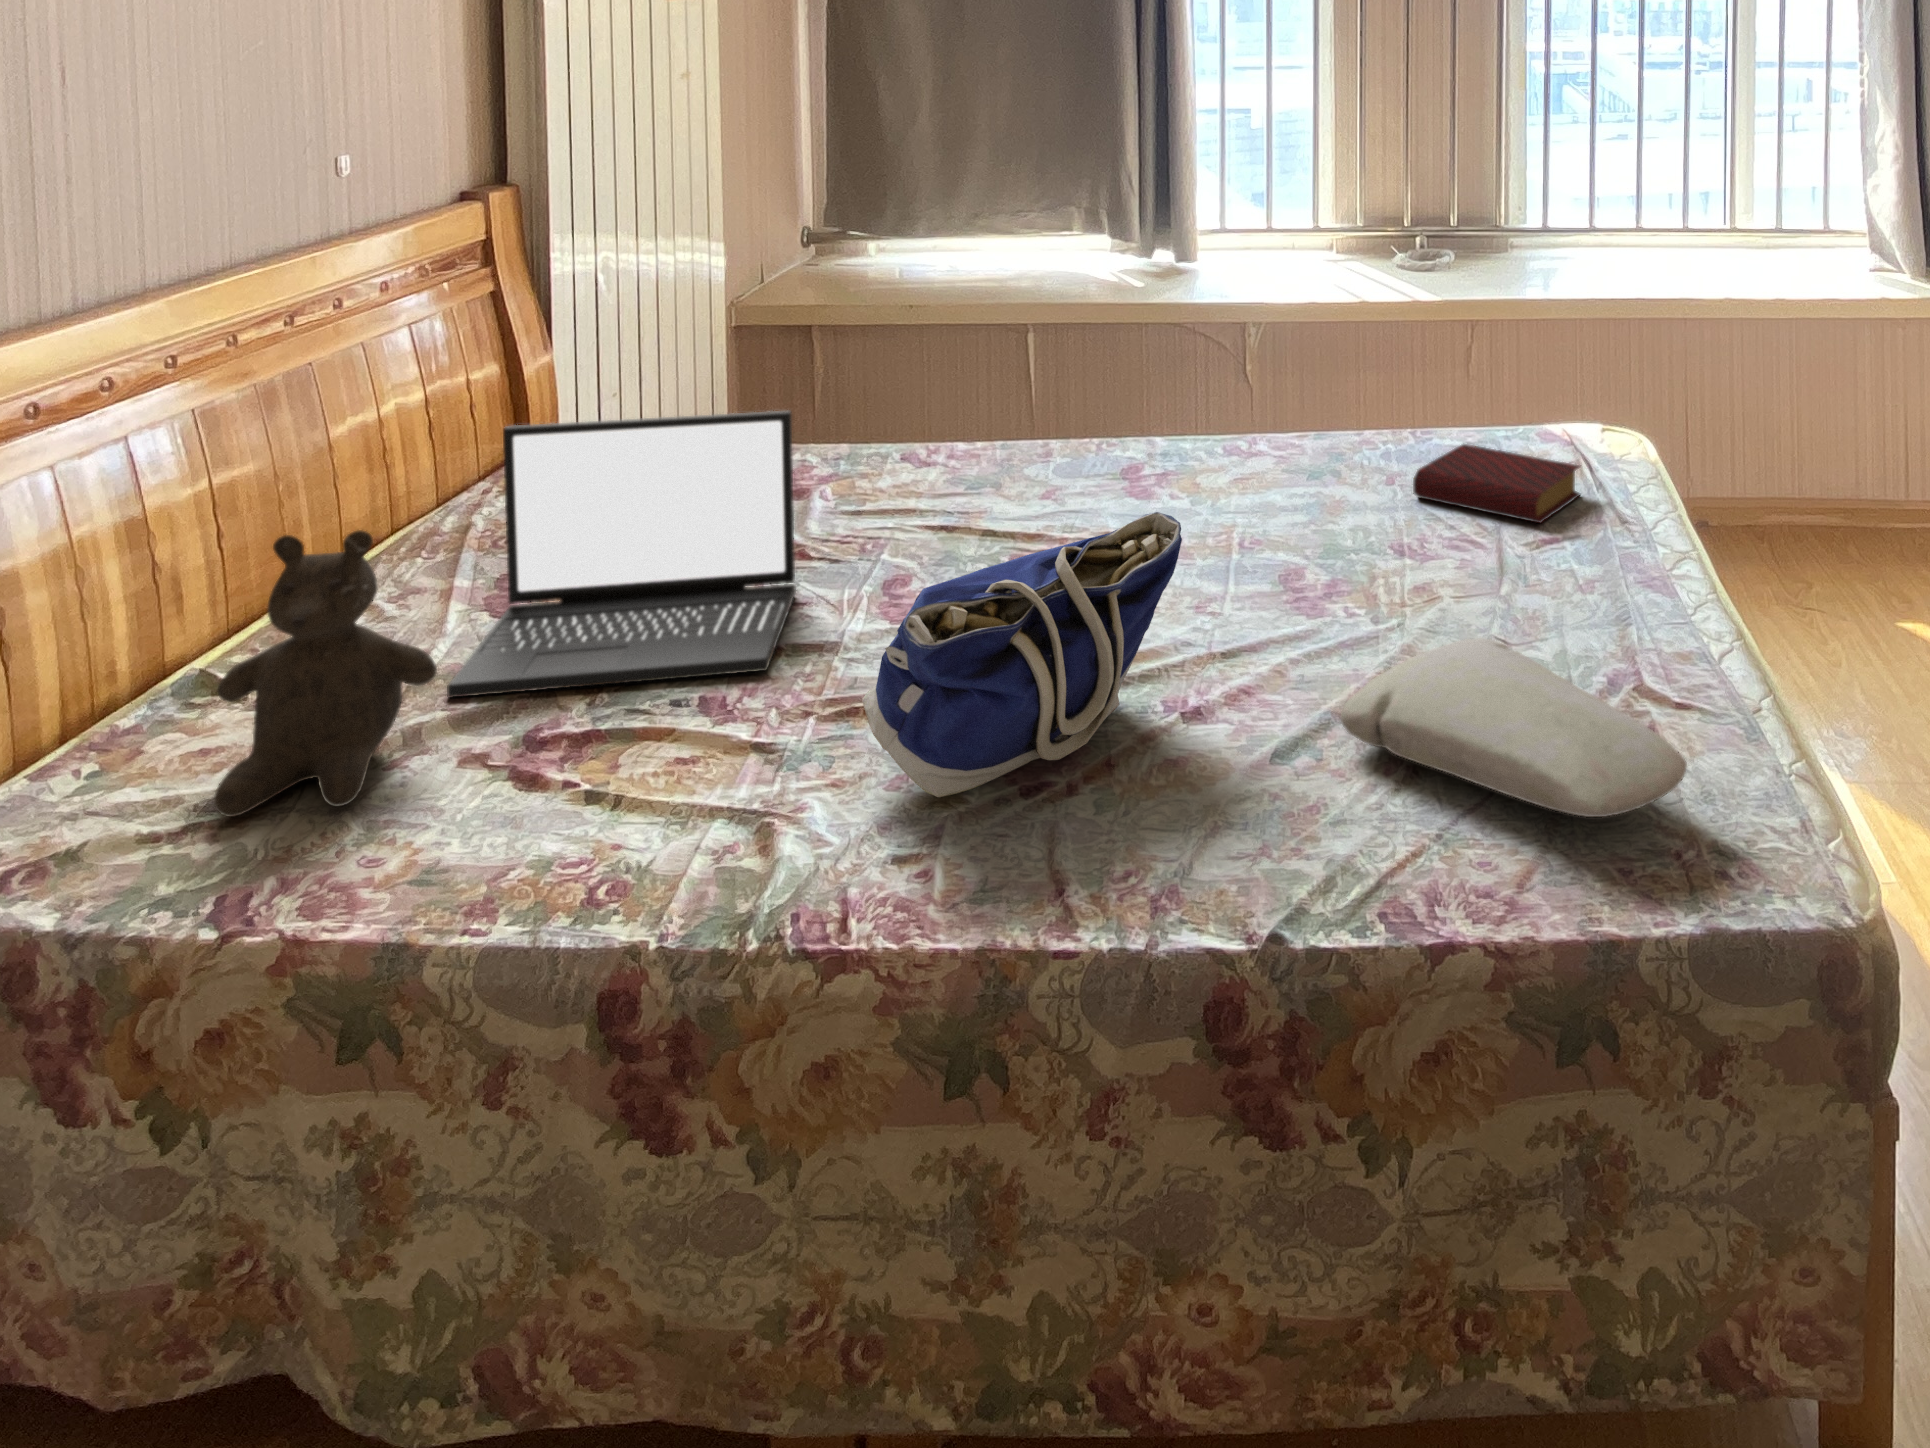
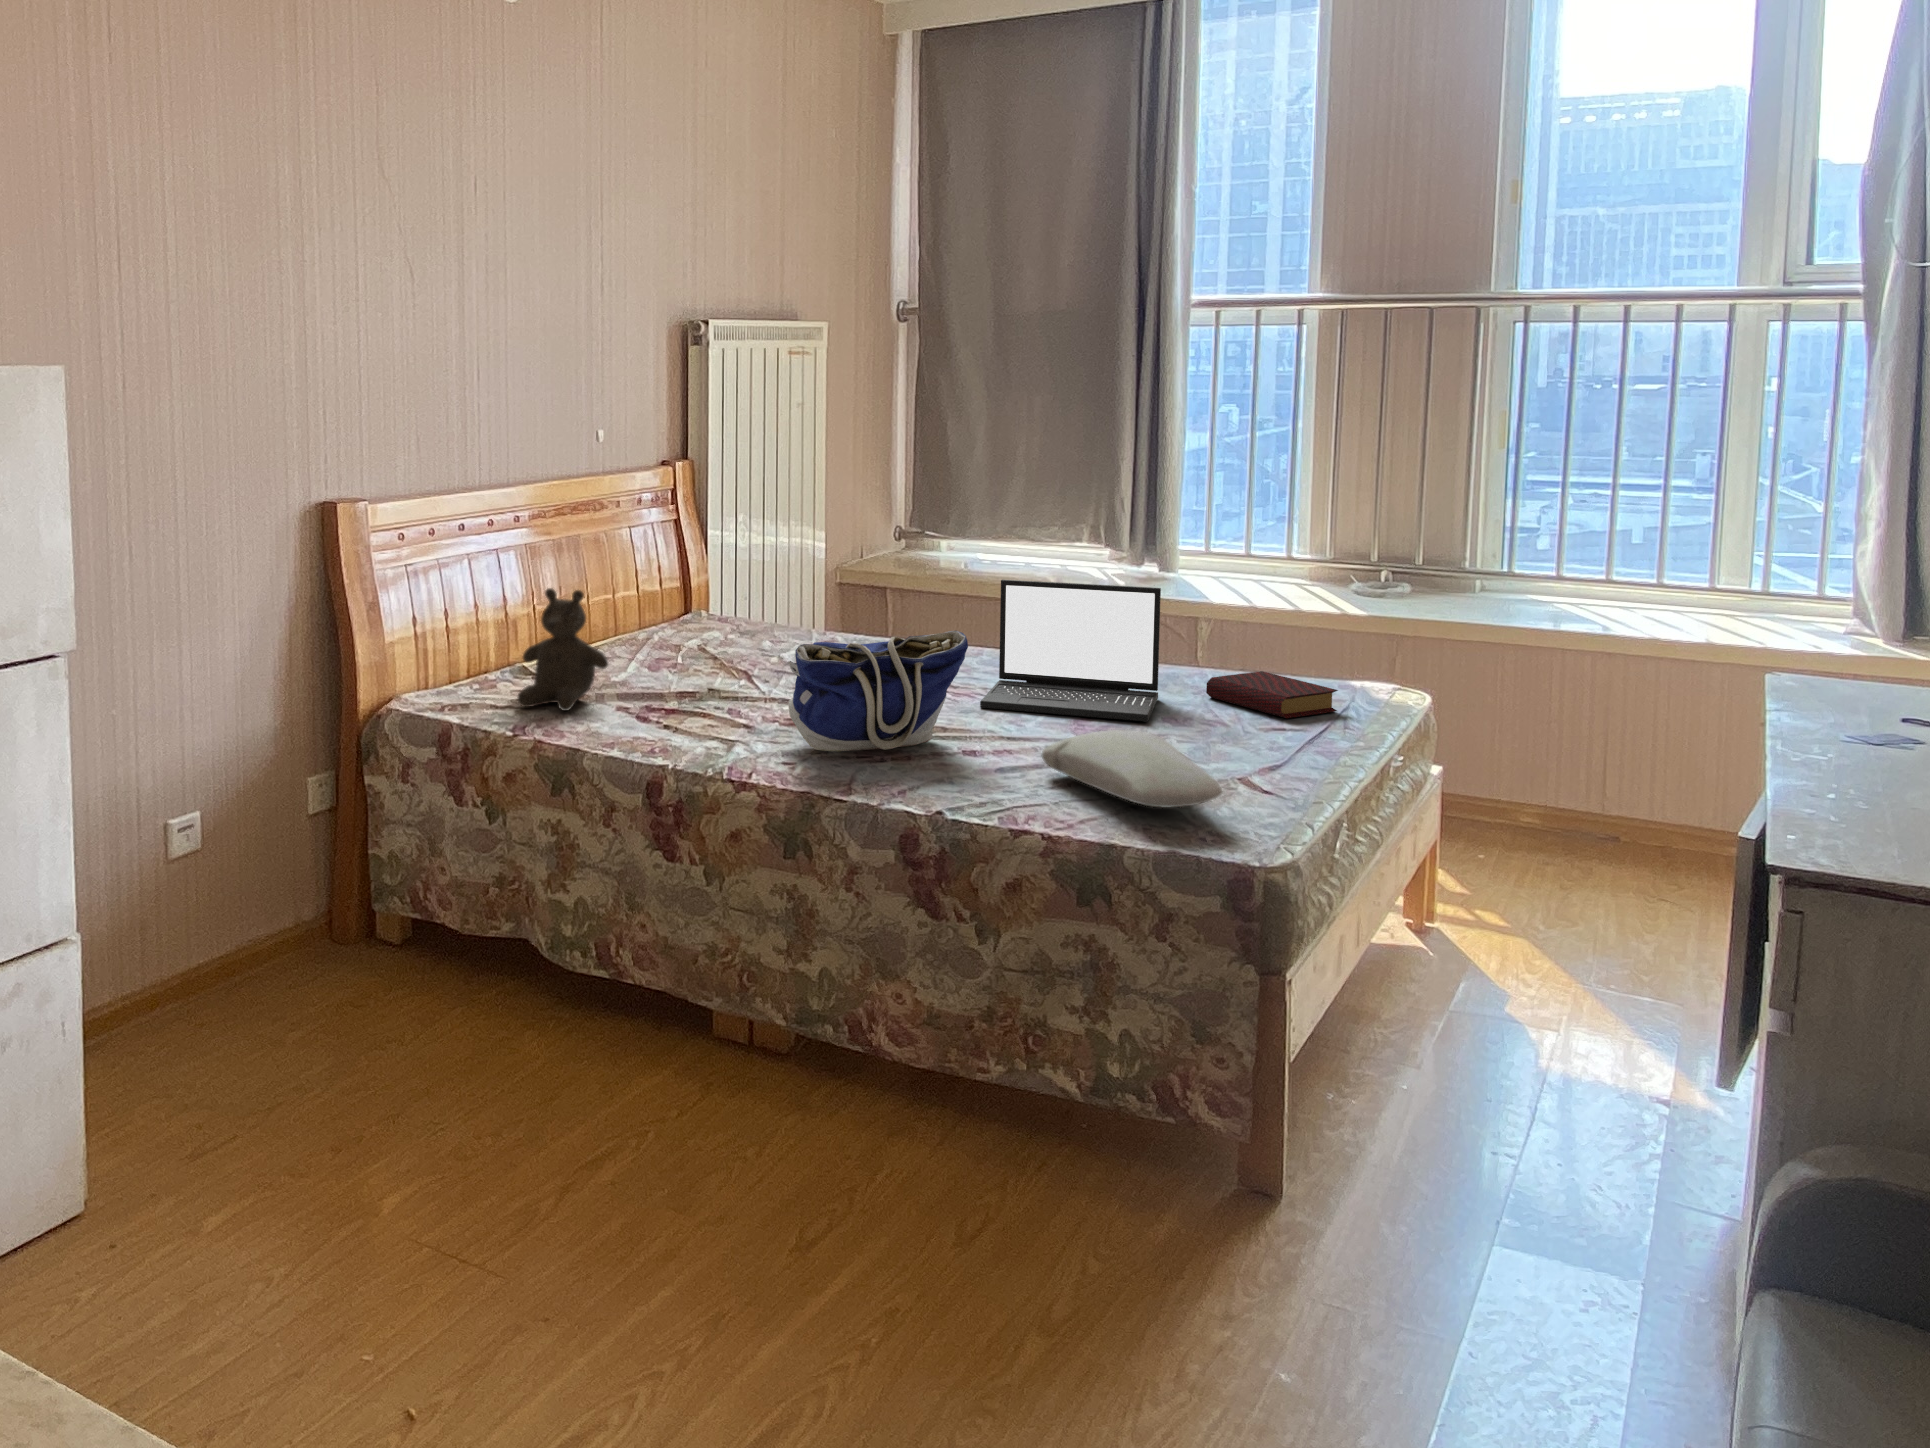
laptop: present [447,411,796,697] -> present [980,580,1161,722]

